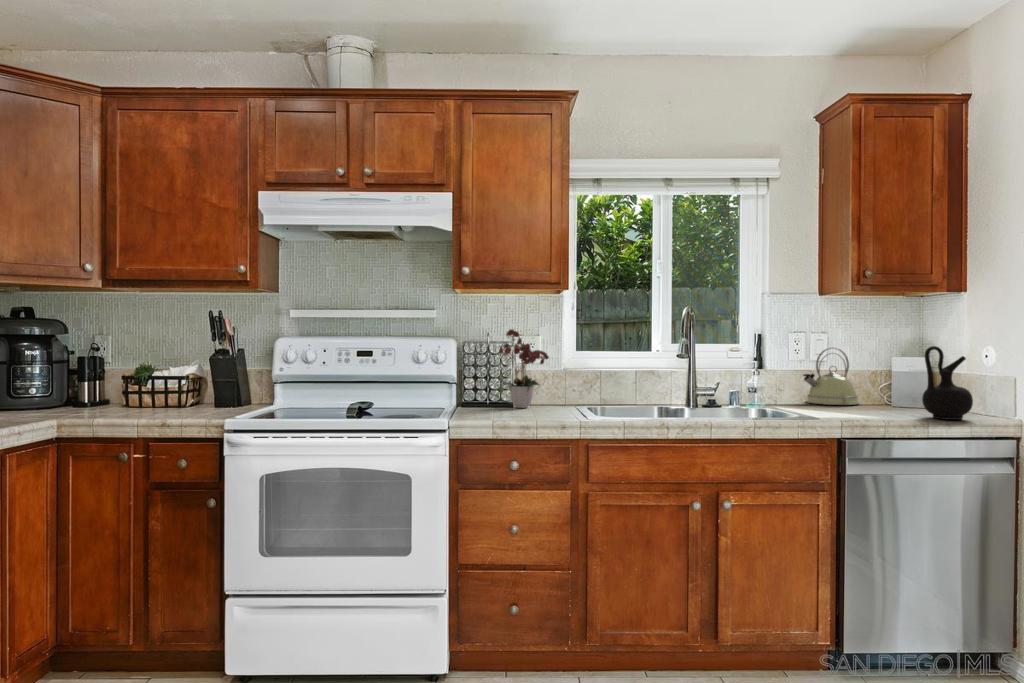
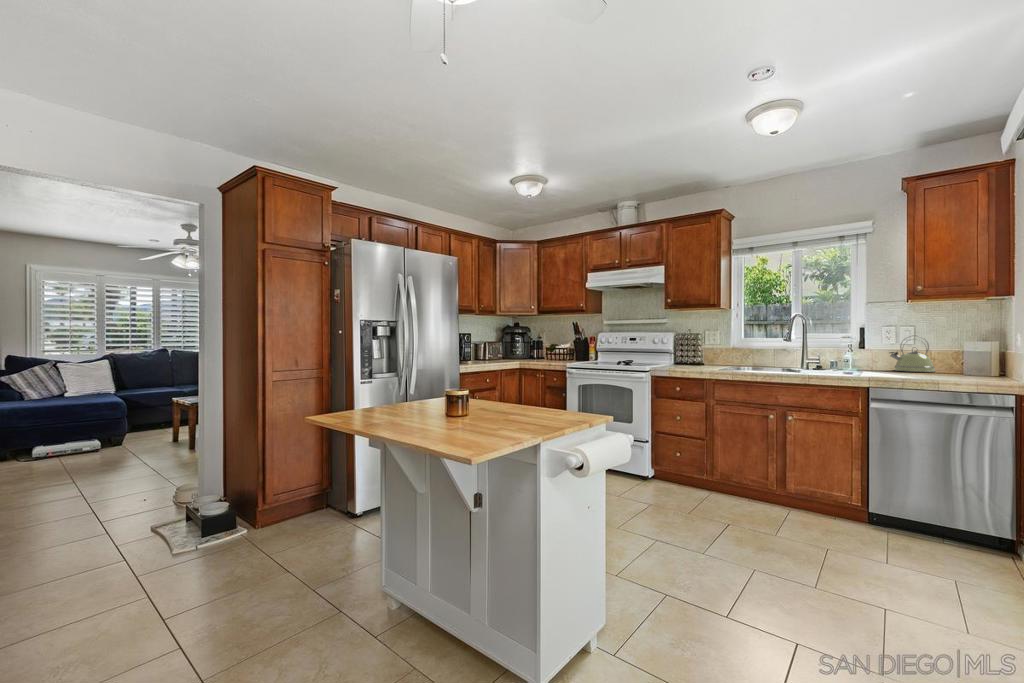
flower arrangement: present [499,329,549,408] -> none [688,325,717,365]
ceramic jug: present [922,346,973,420] -> none [949,333,989,381]

